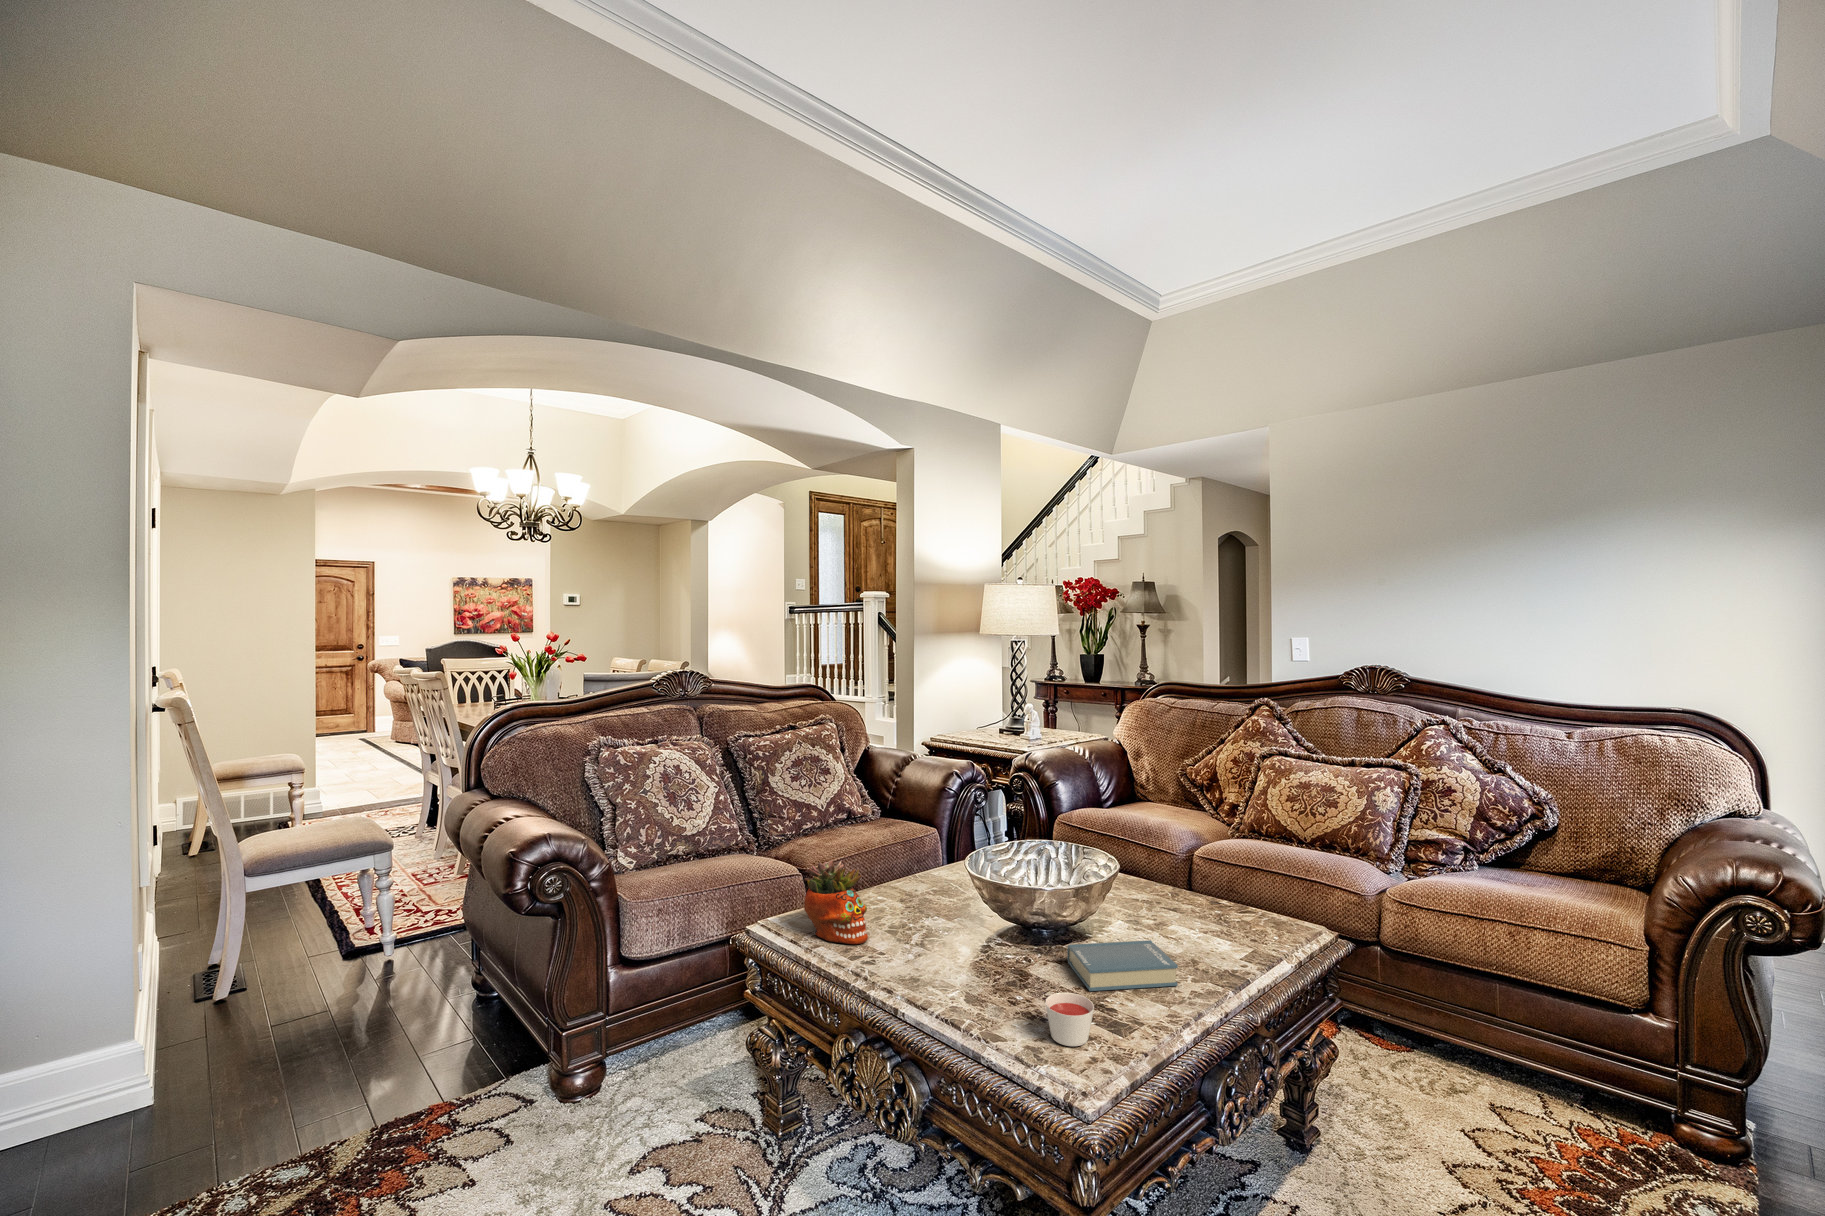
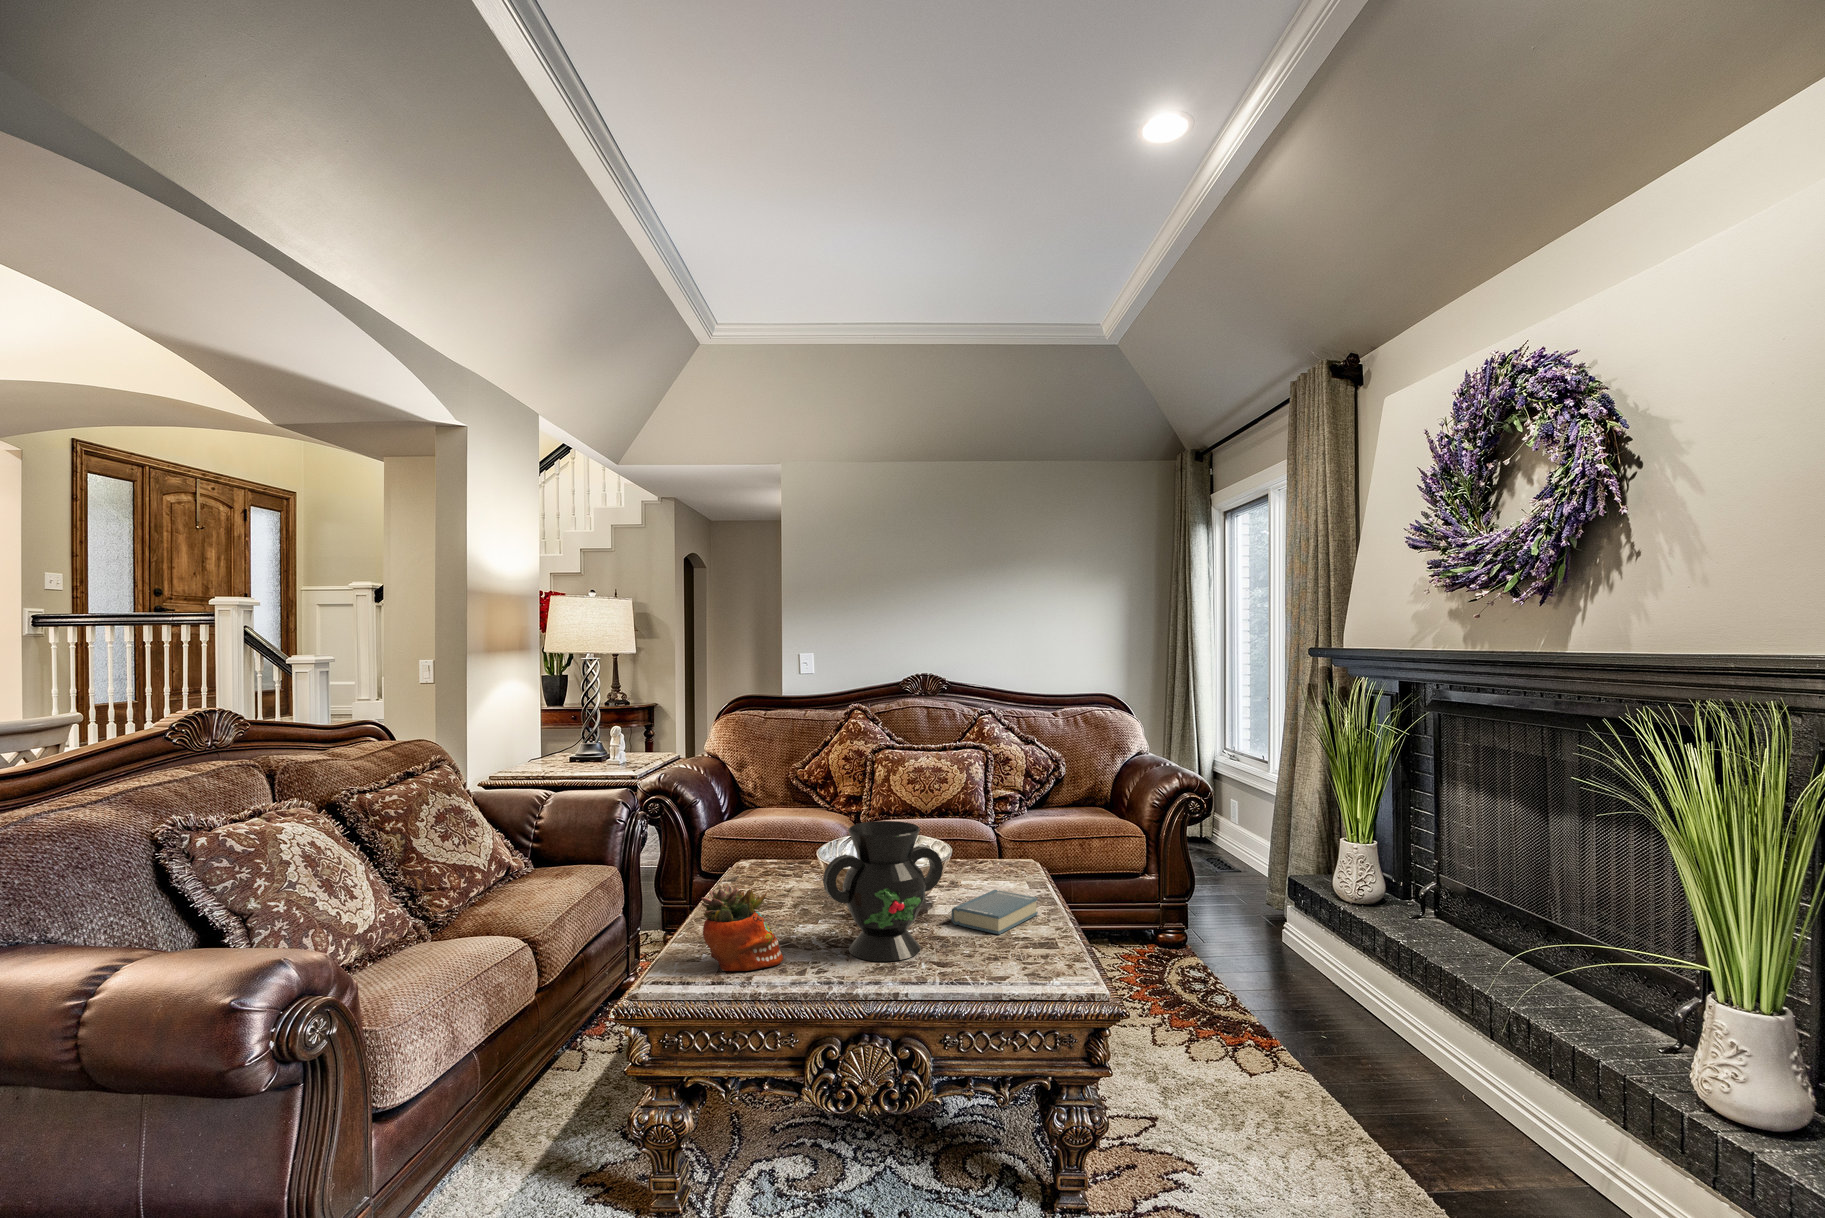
decorative vase: none [897,830,1026,980] -> present [823,821,943,961]
candle: present [1046,993,1094,1046] -> none [1020,927,1060,967]

